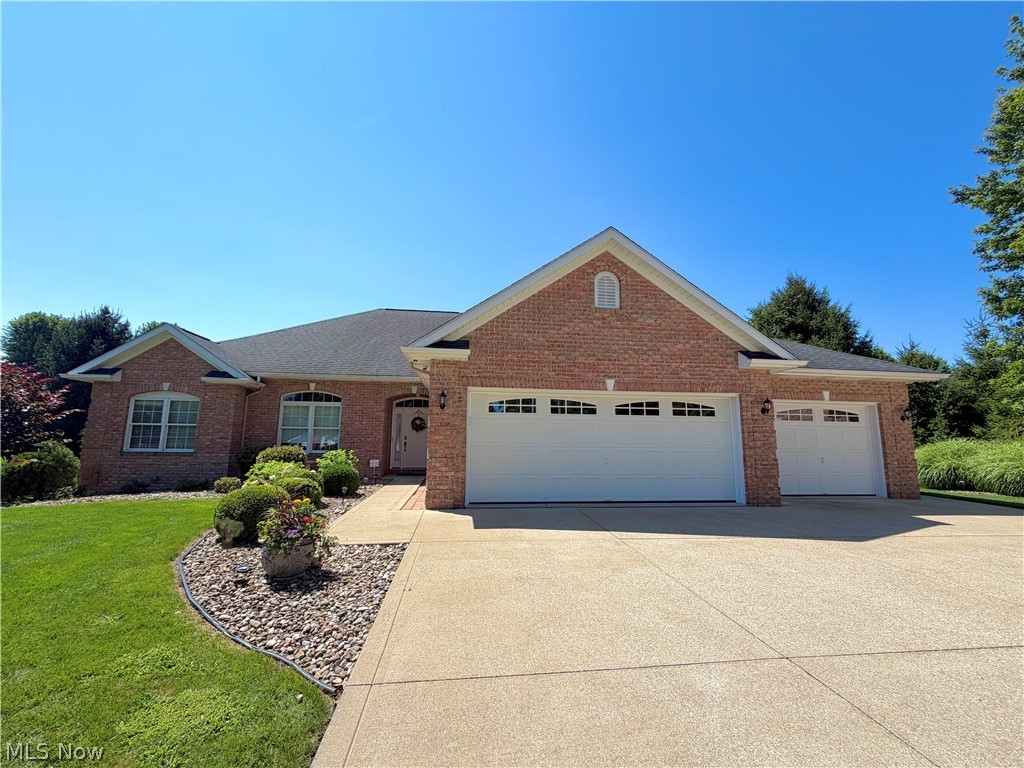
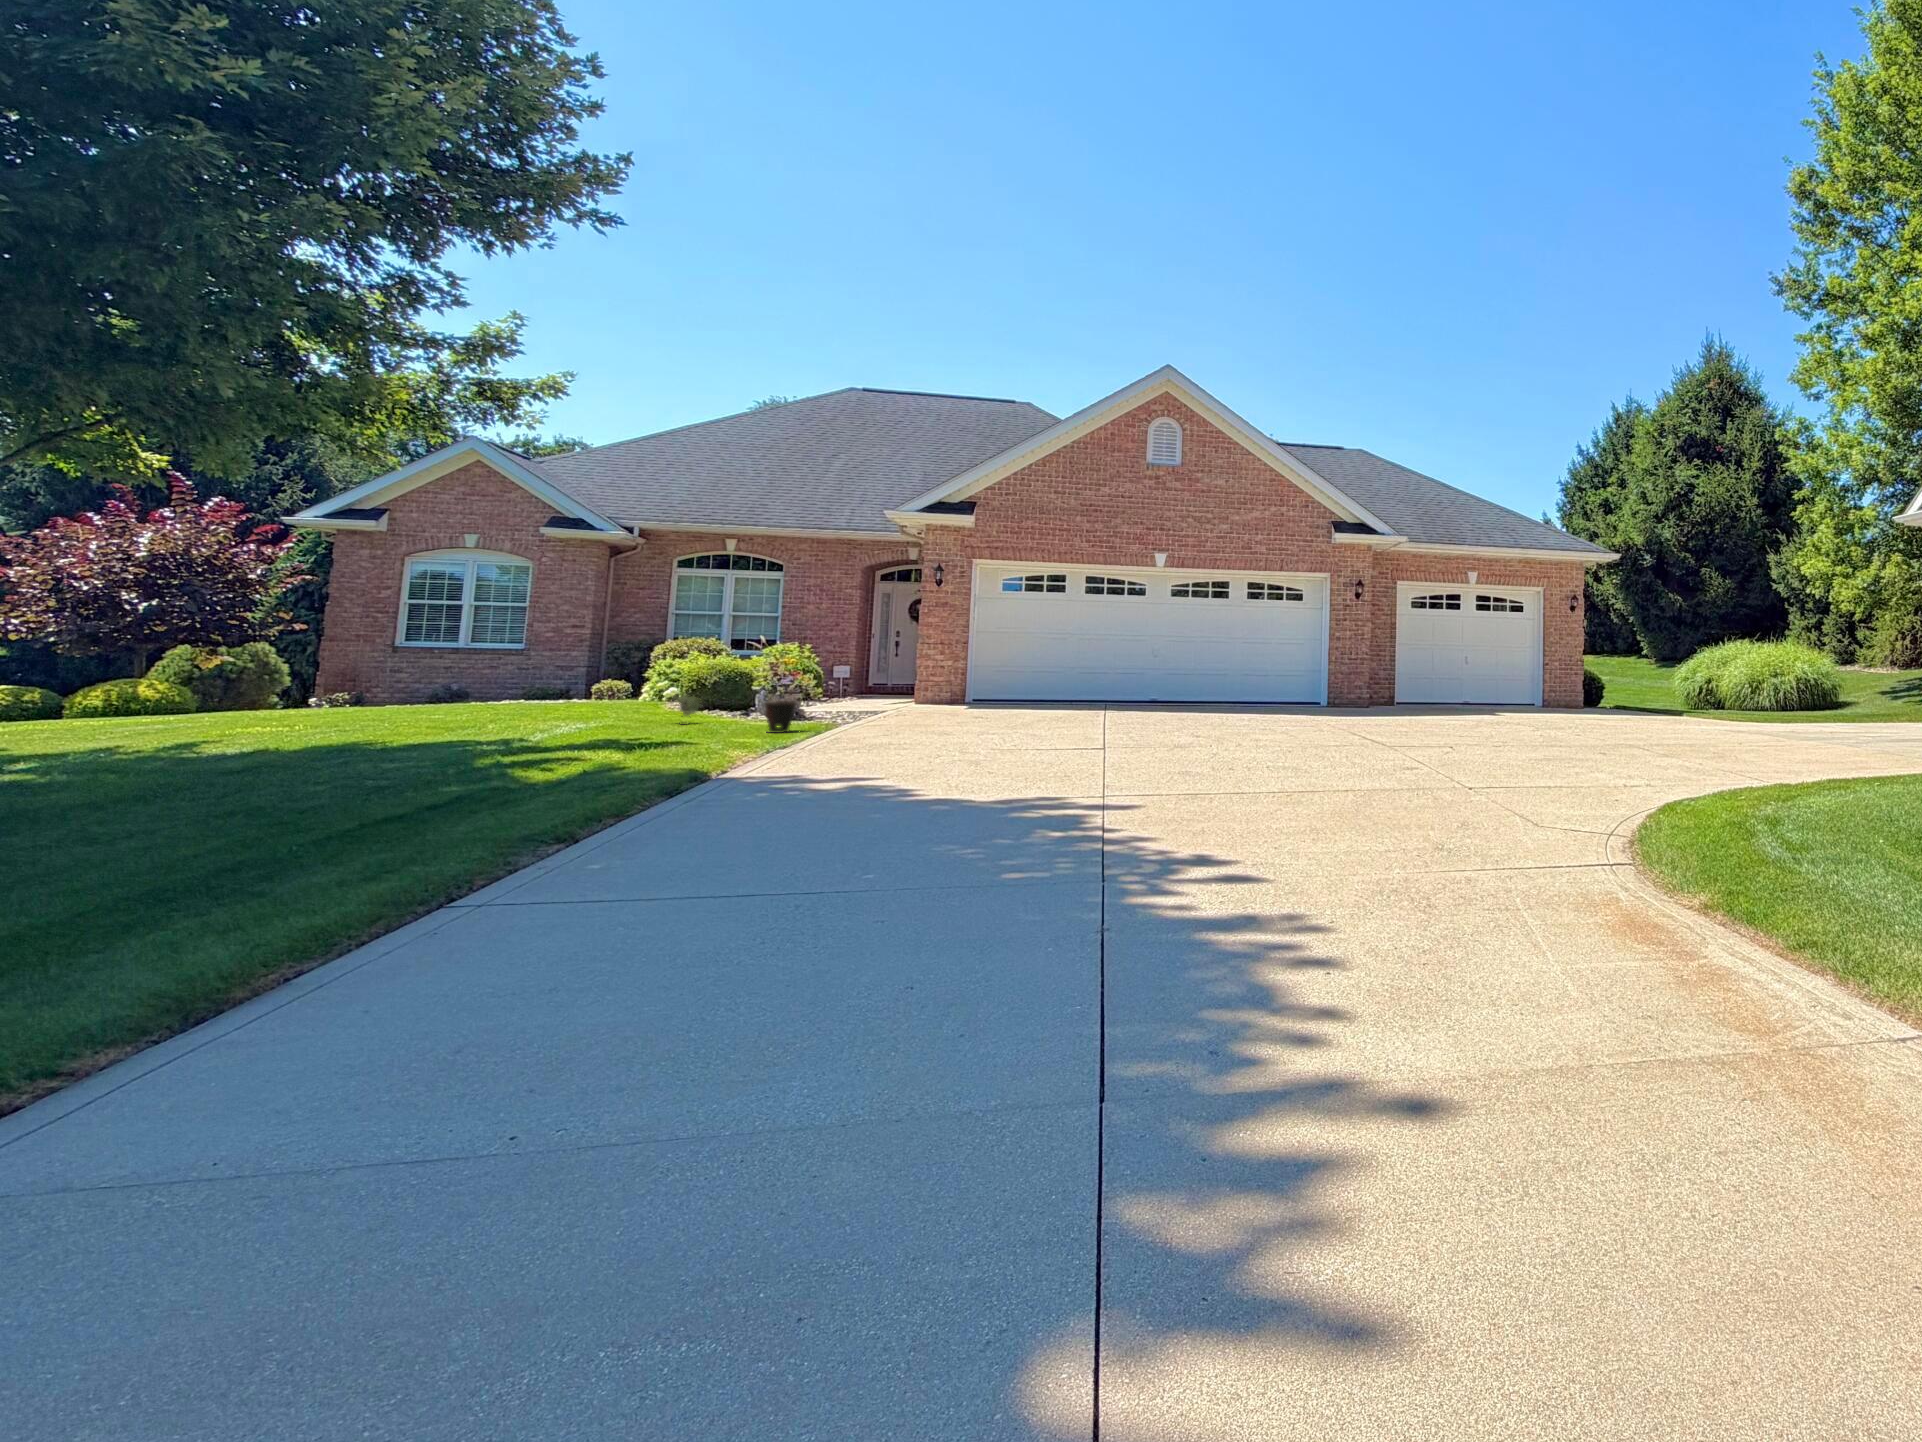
bucket: none [279,542,320,589] -> present [765,701,797,733]

